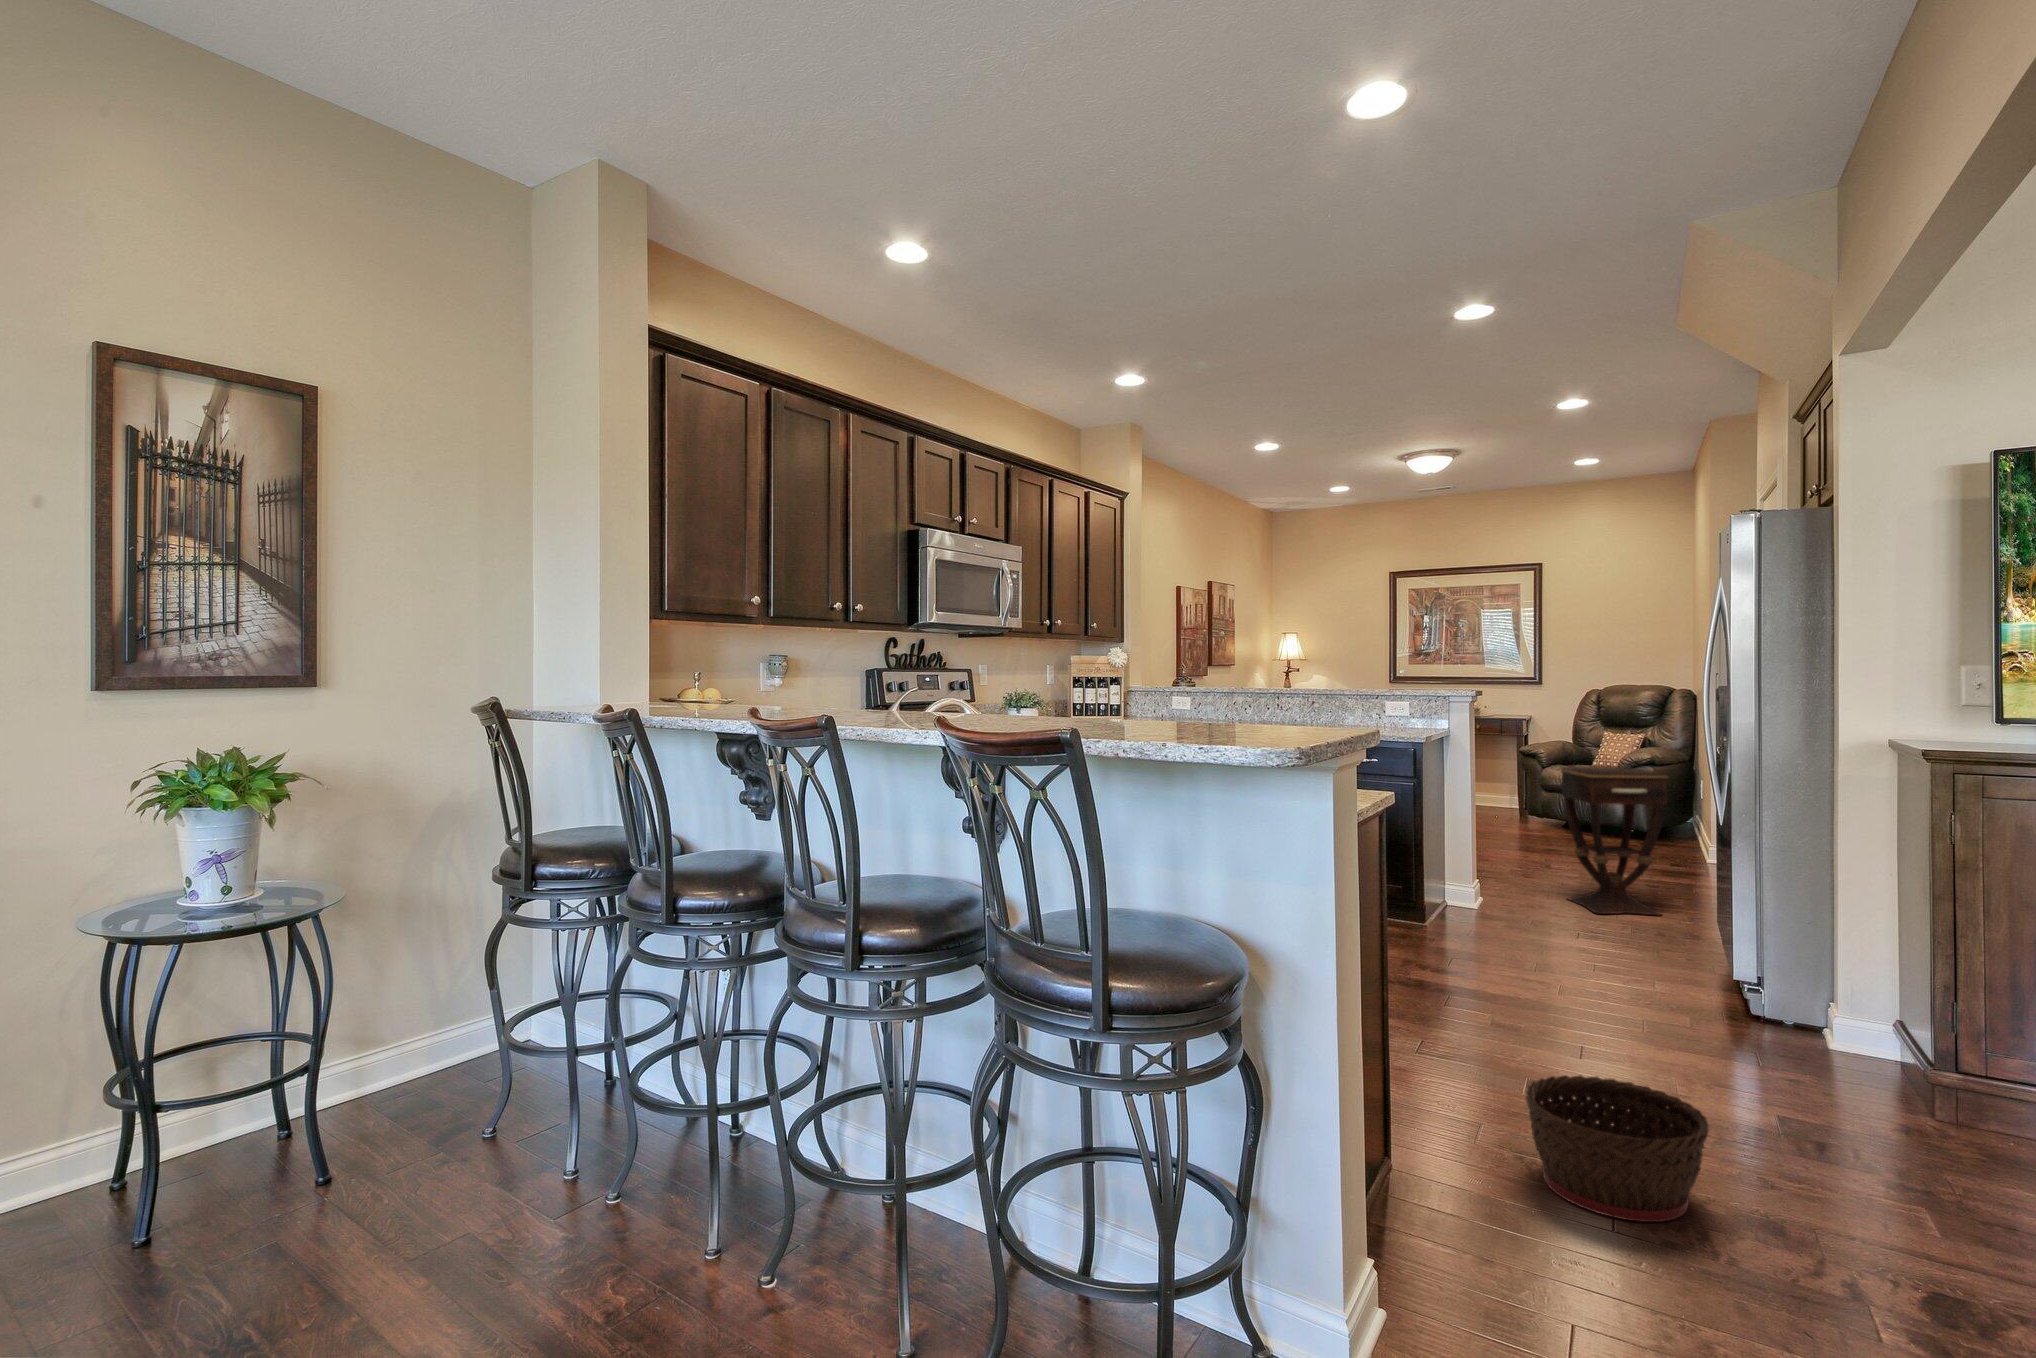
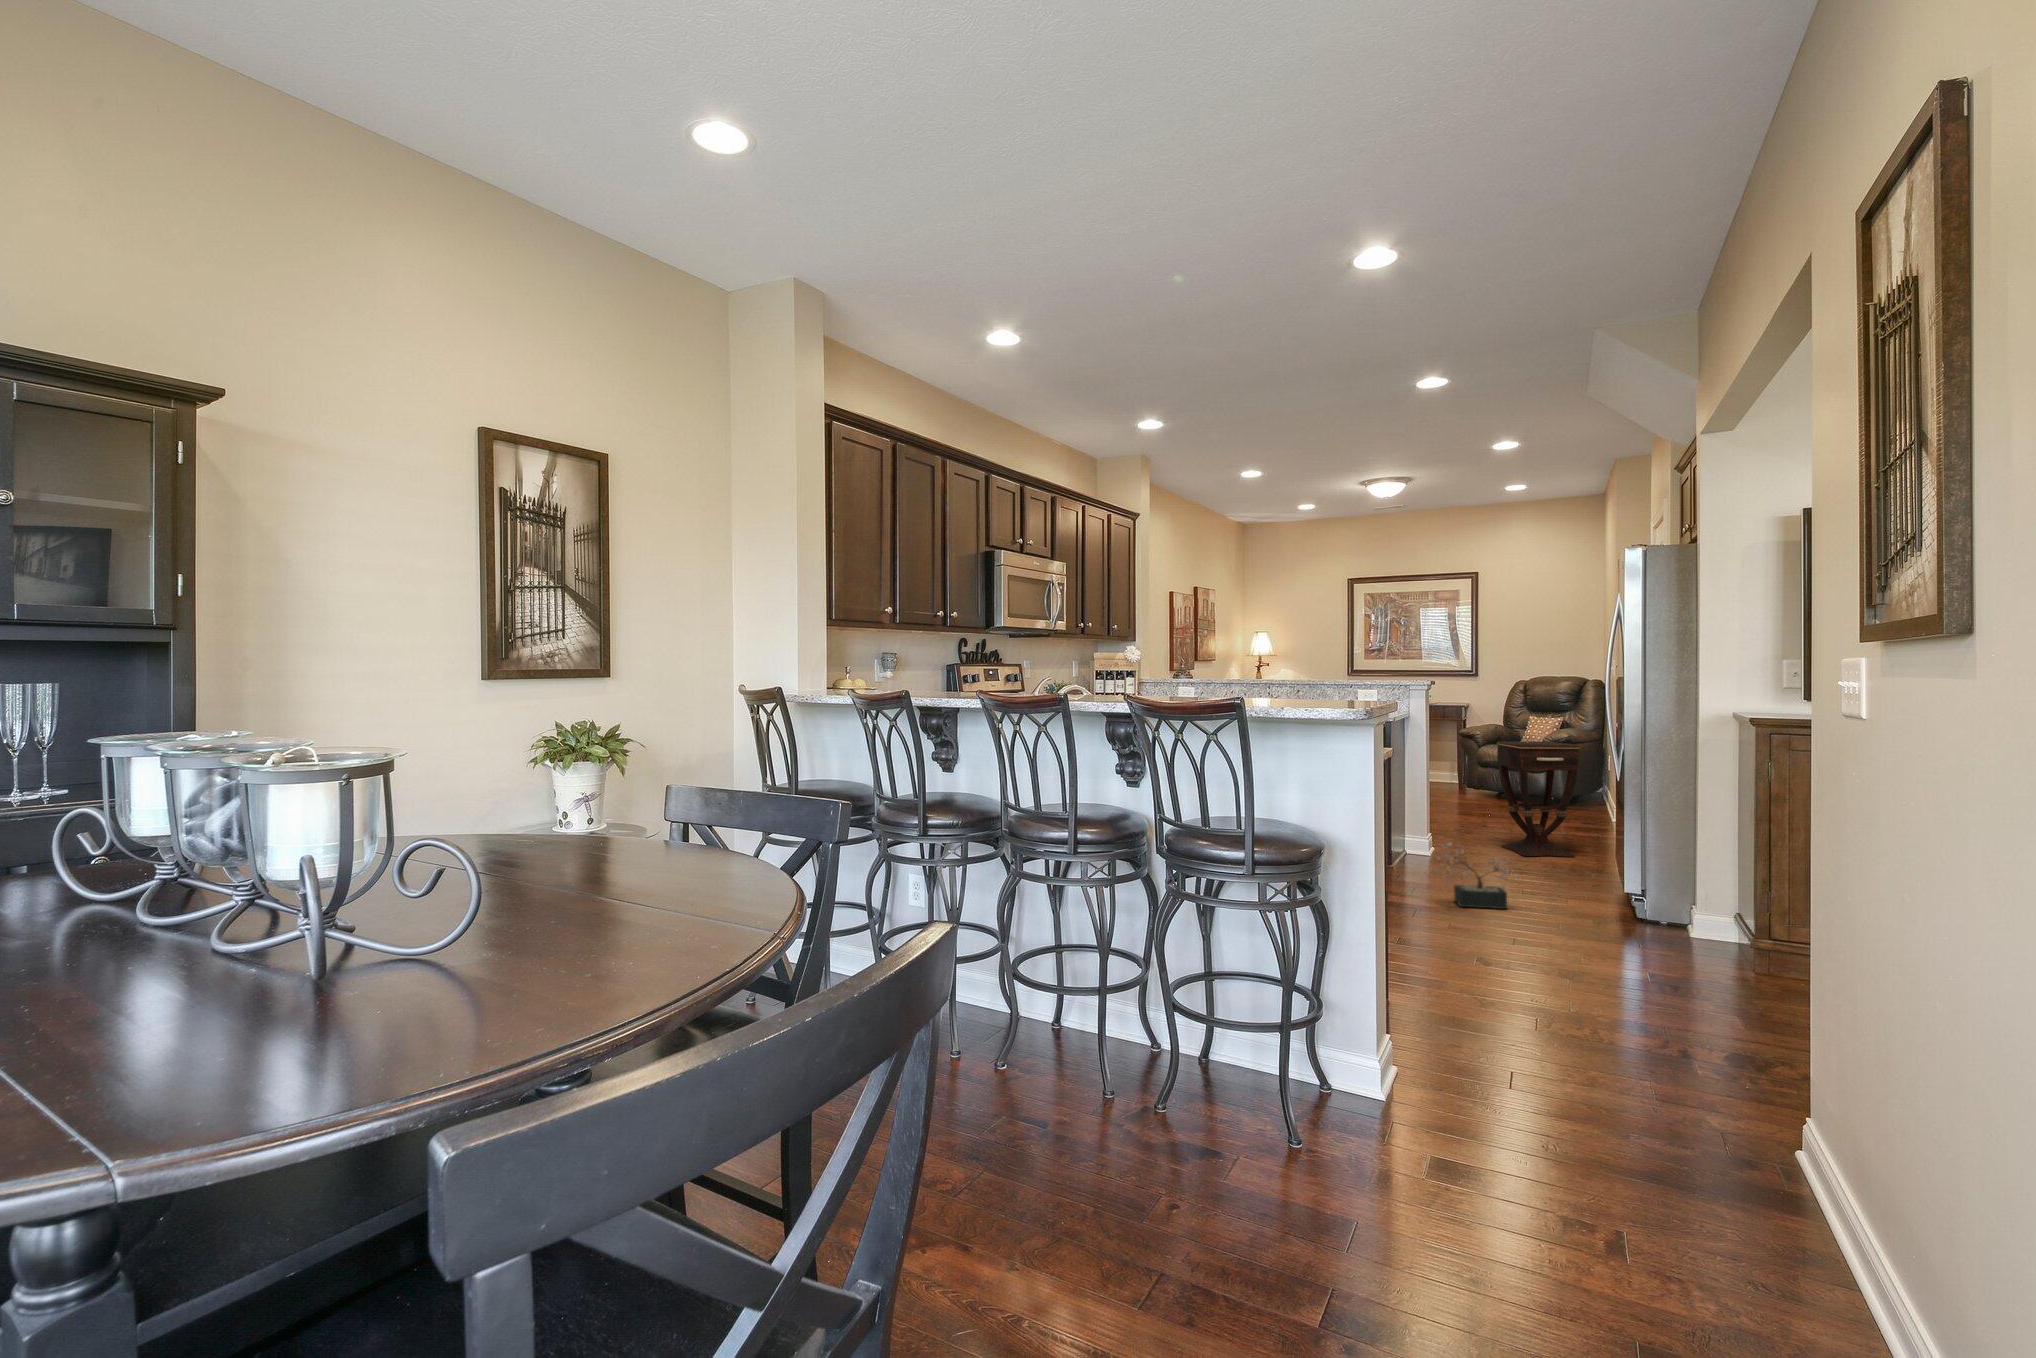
decorative plant: none [1474,903,1586,997] -> present [1436,842,1518,909]
basket: present [1526,1075,1709,1222] -> none [1482,942,1603,1028]

